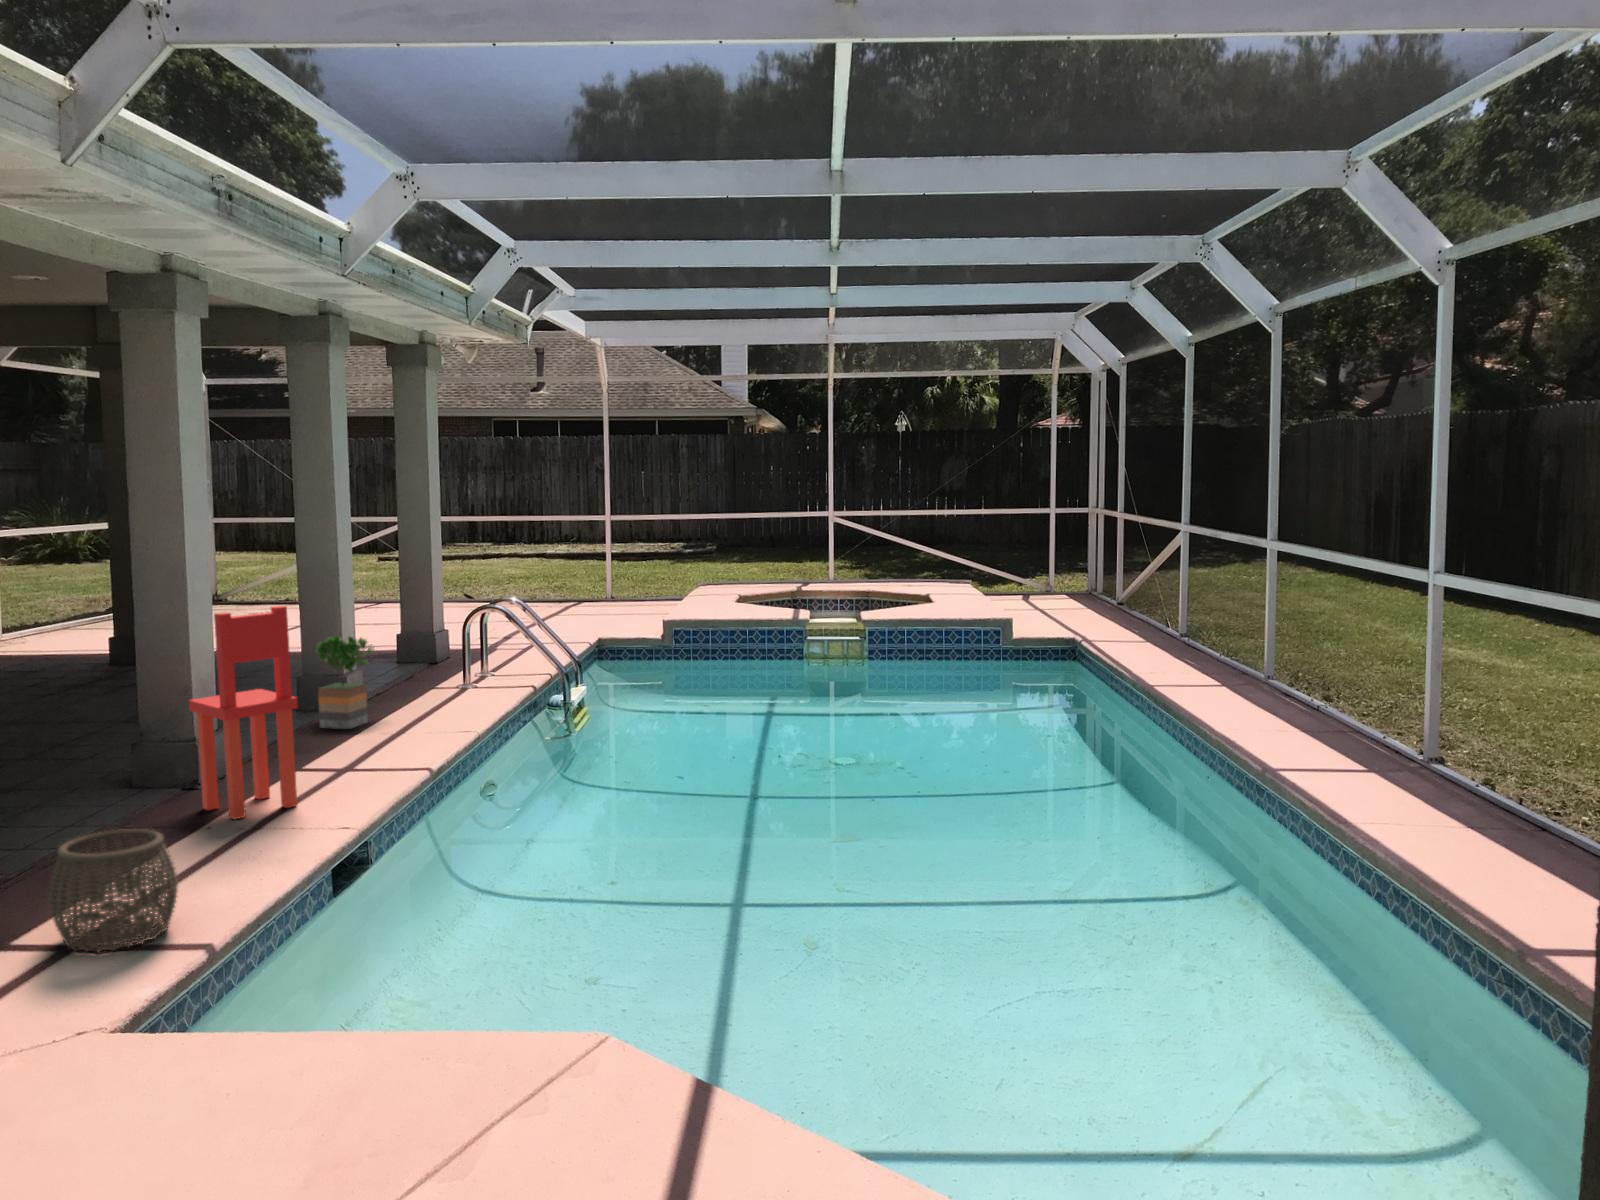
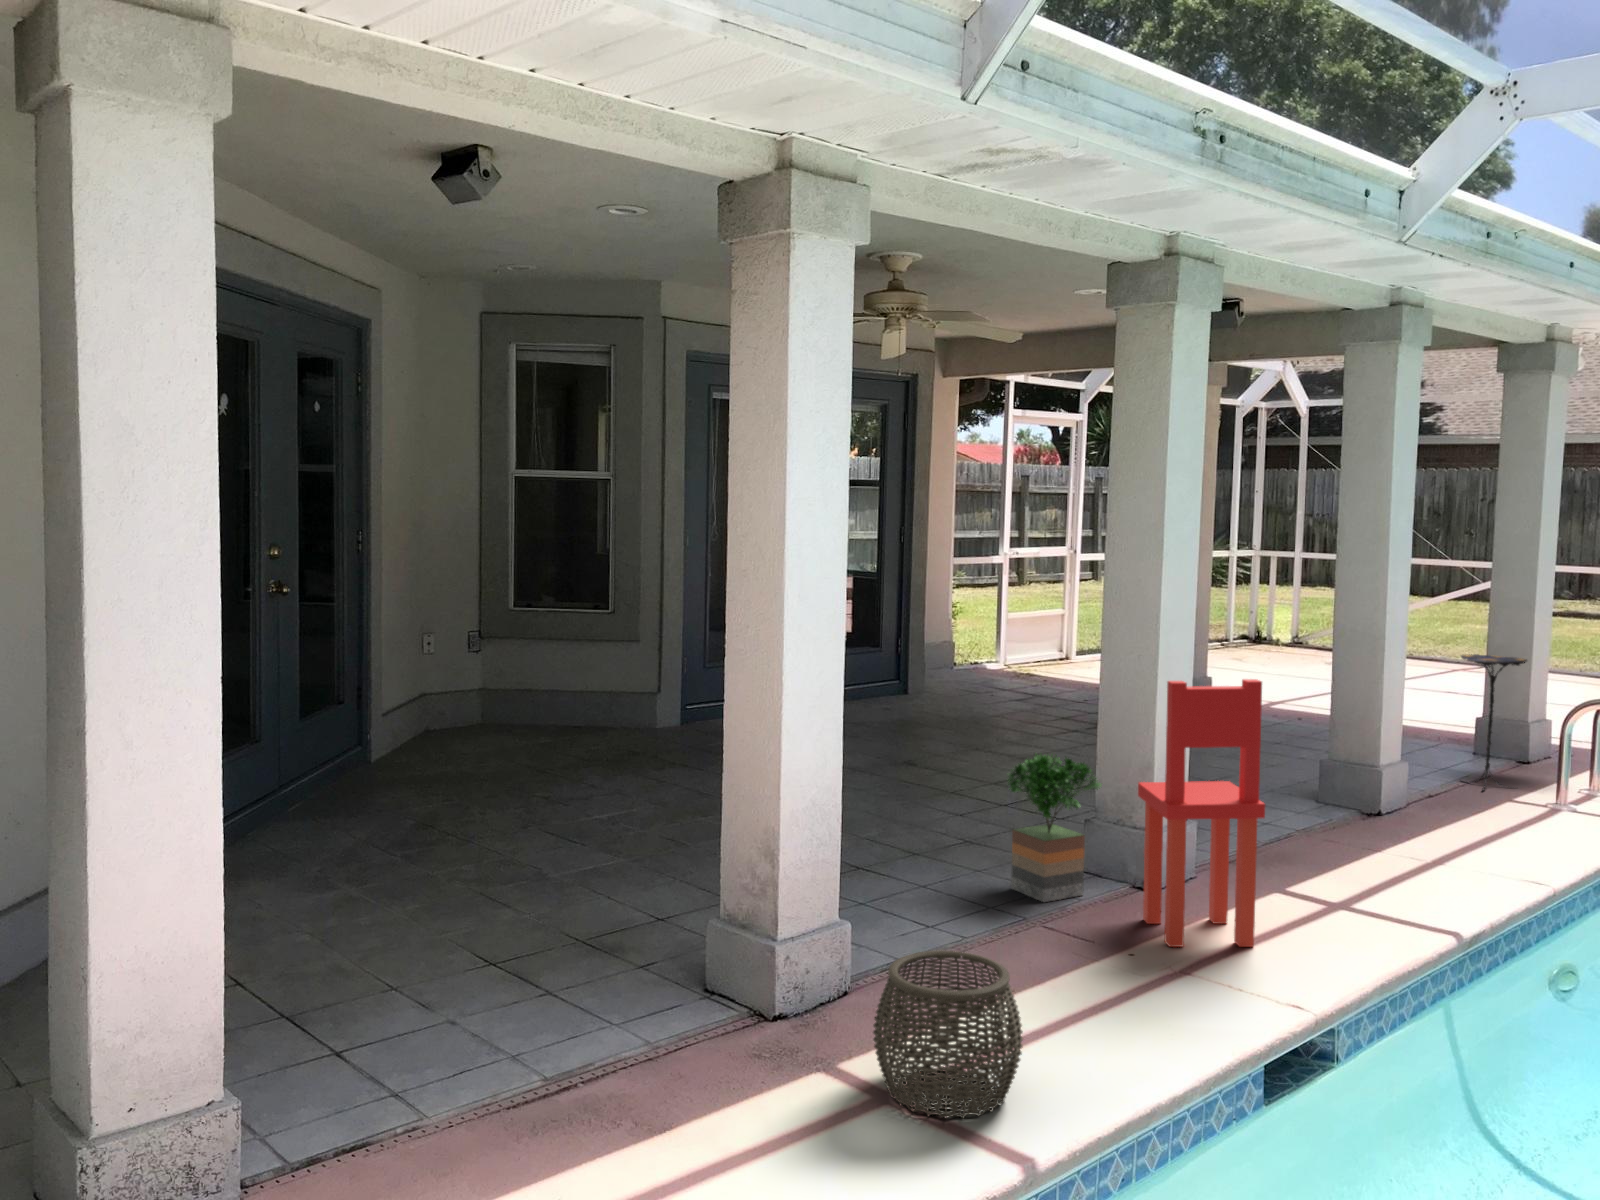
side table: none [387,583,435,685] -> present [1461,654,1527,790]
potted tree: present [317,636,374,729] -> present [1008,754,1101,902]

